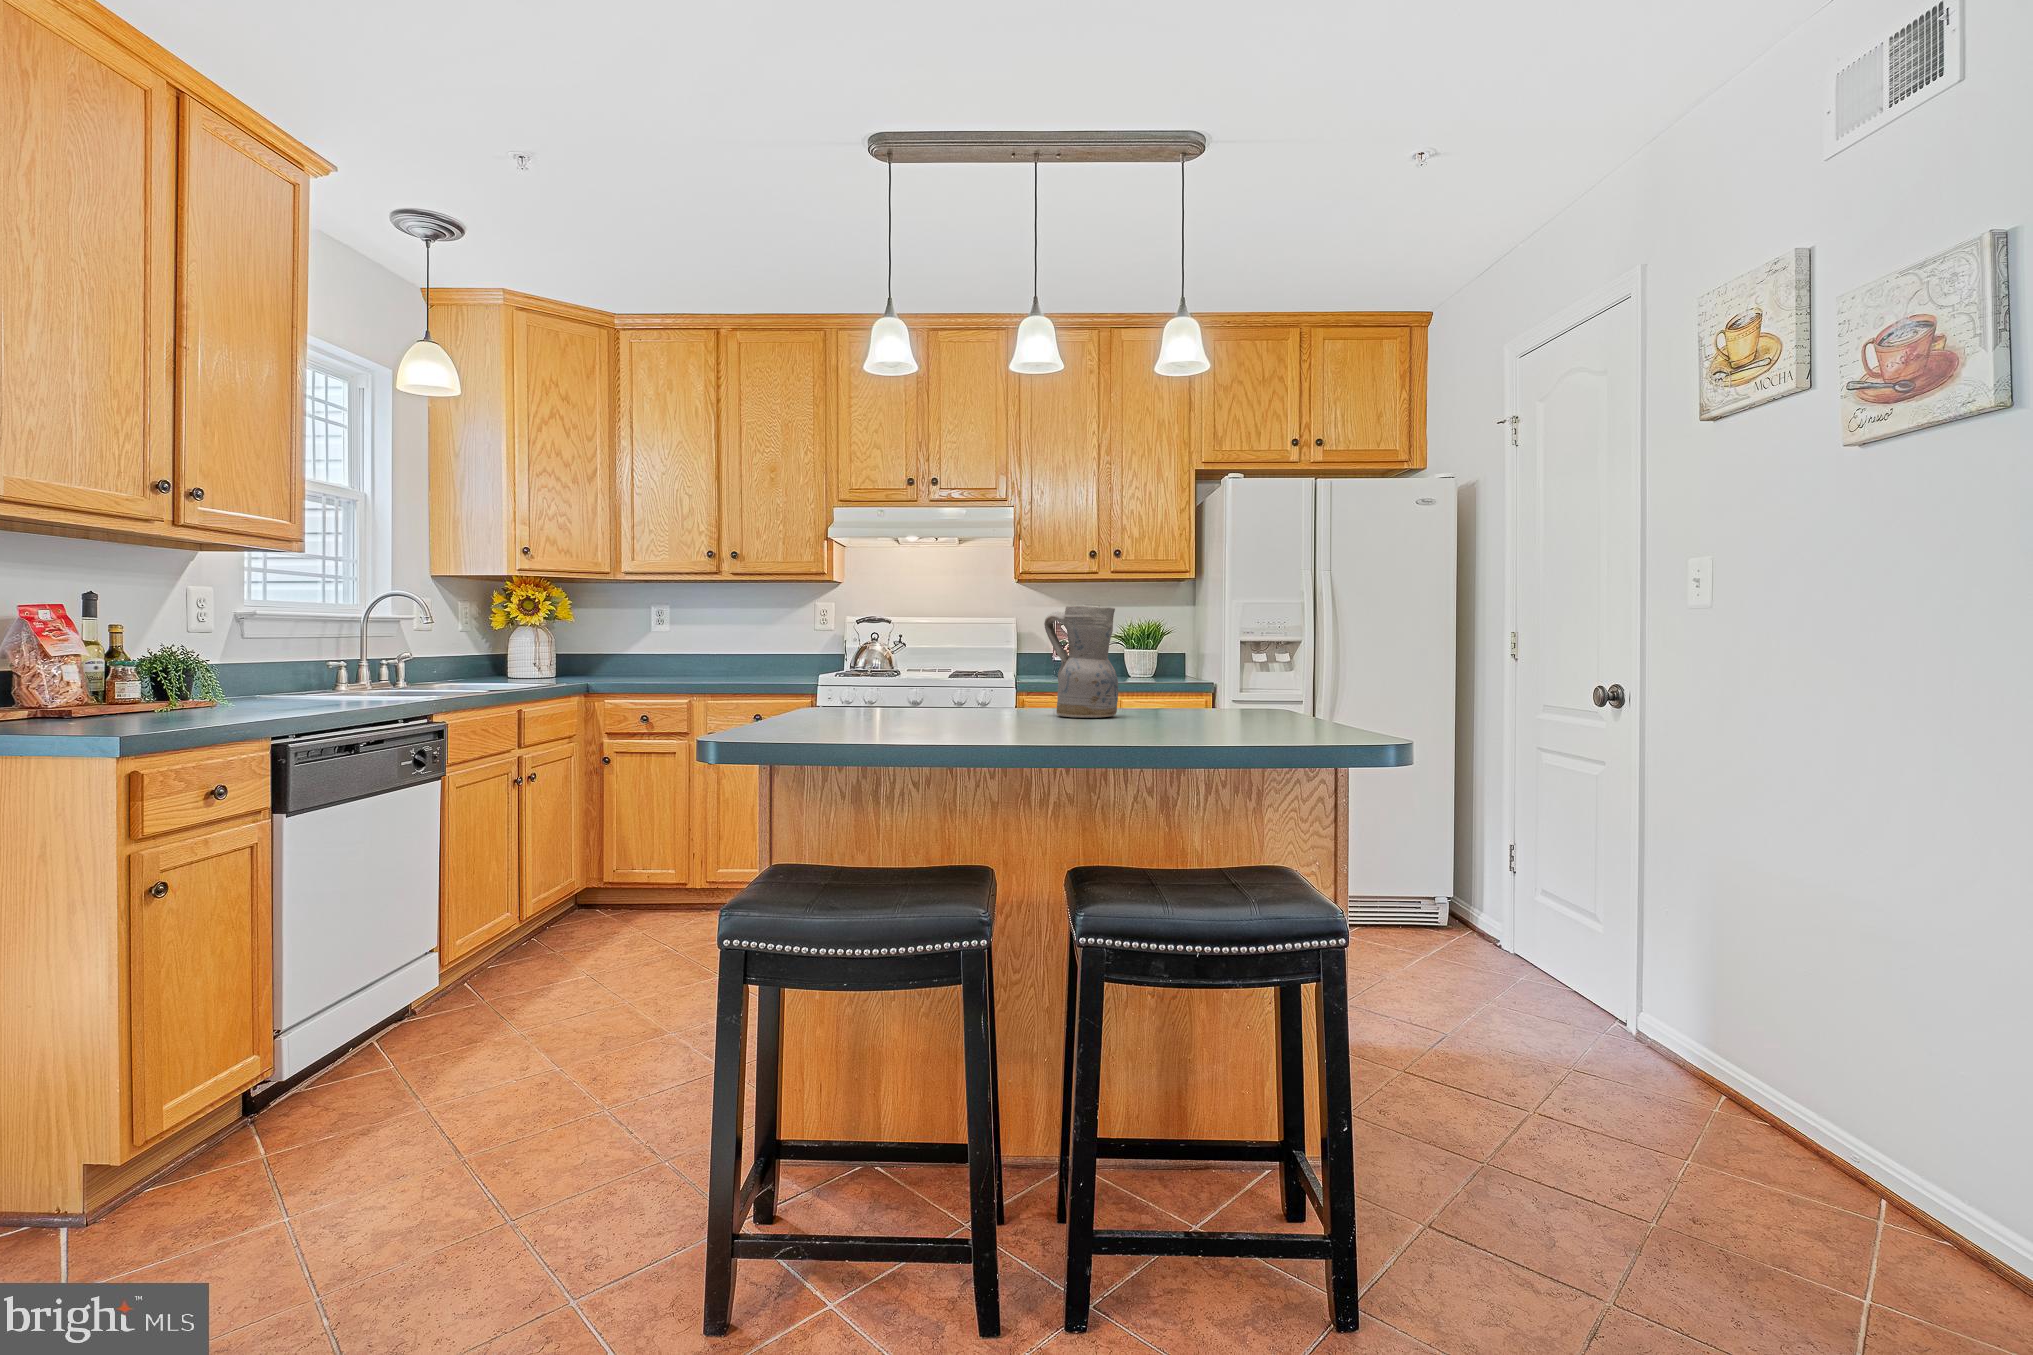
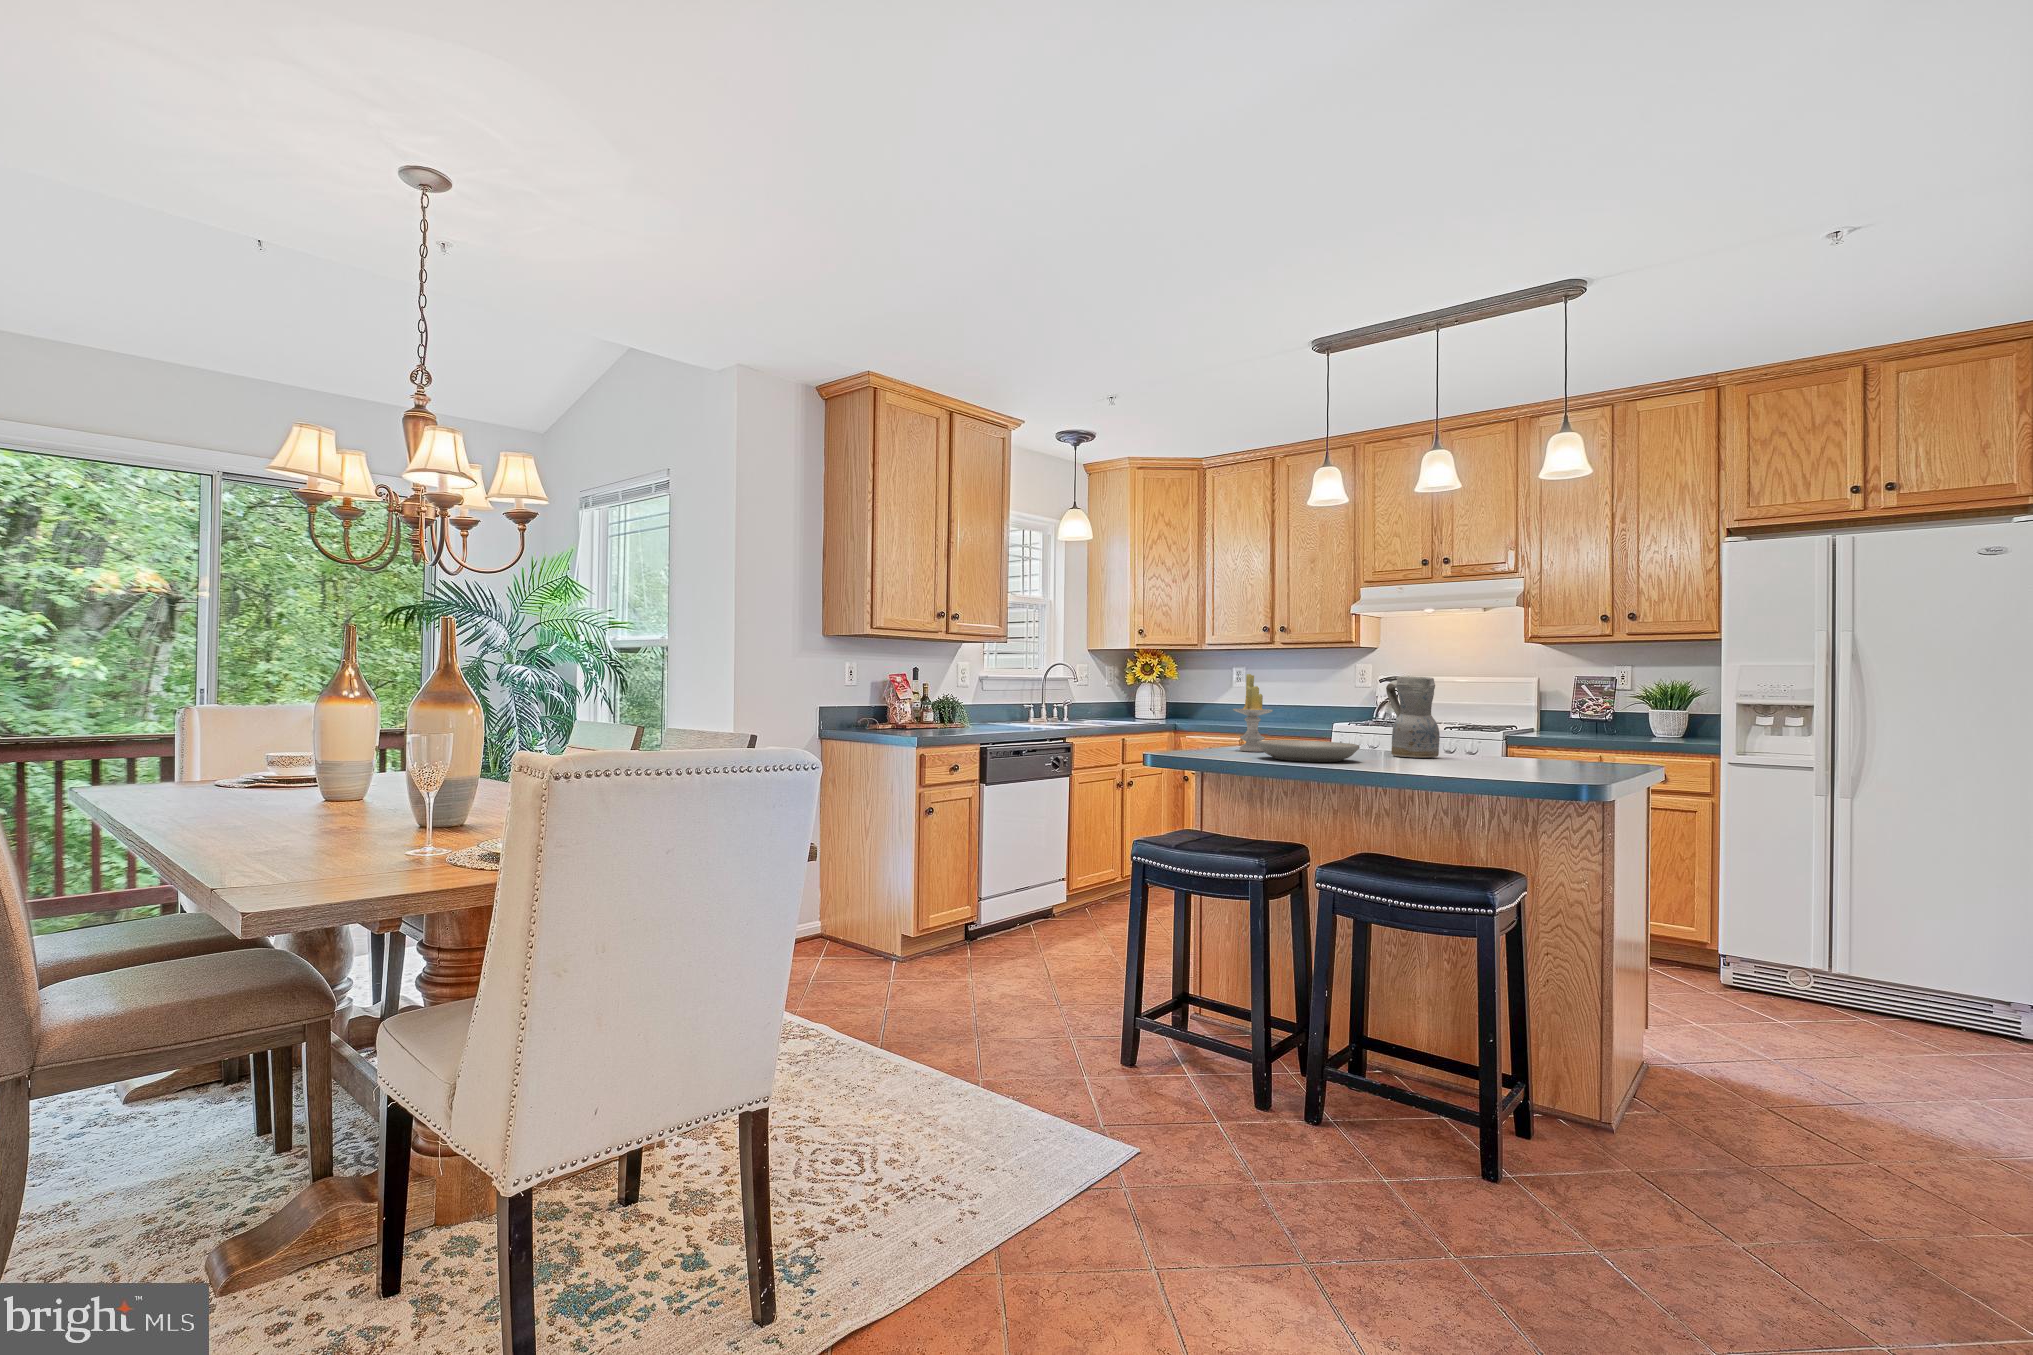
candle: none [845,600,907,724] -> present [1233,674,1273,752]
plate: none [942,703,1098,738] -> present [1257,740,1360,762]

